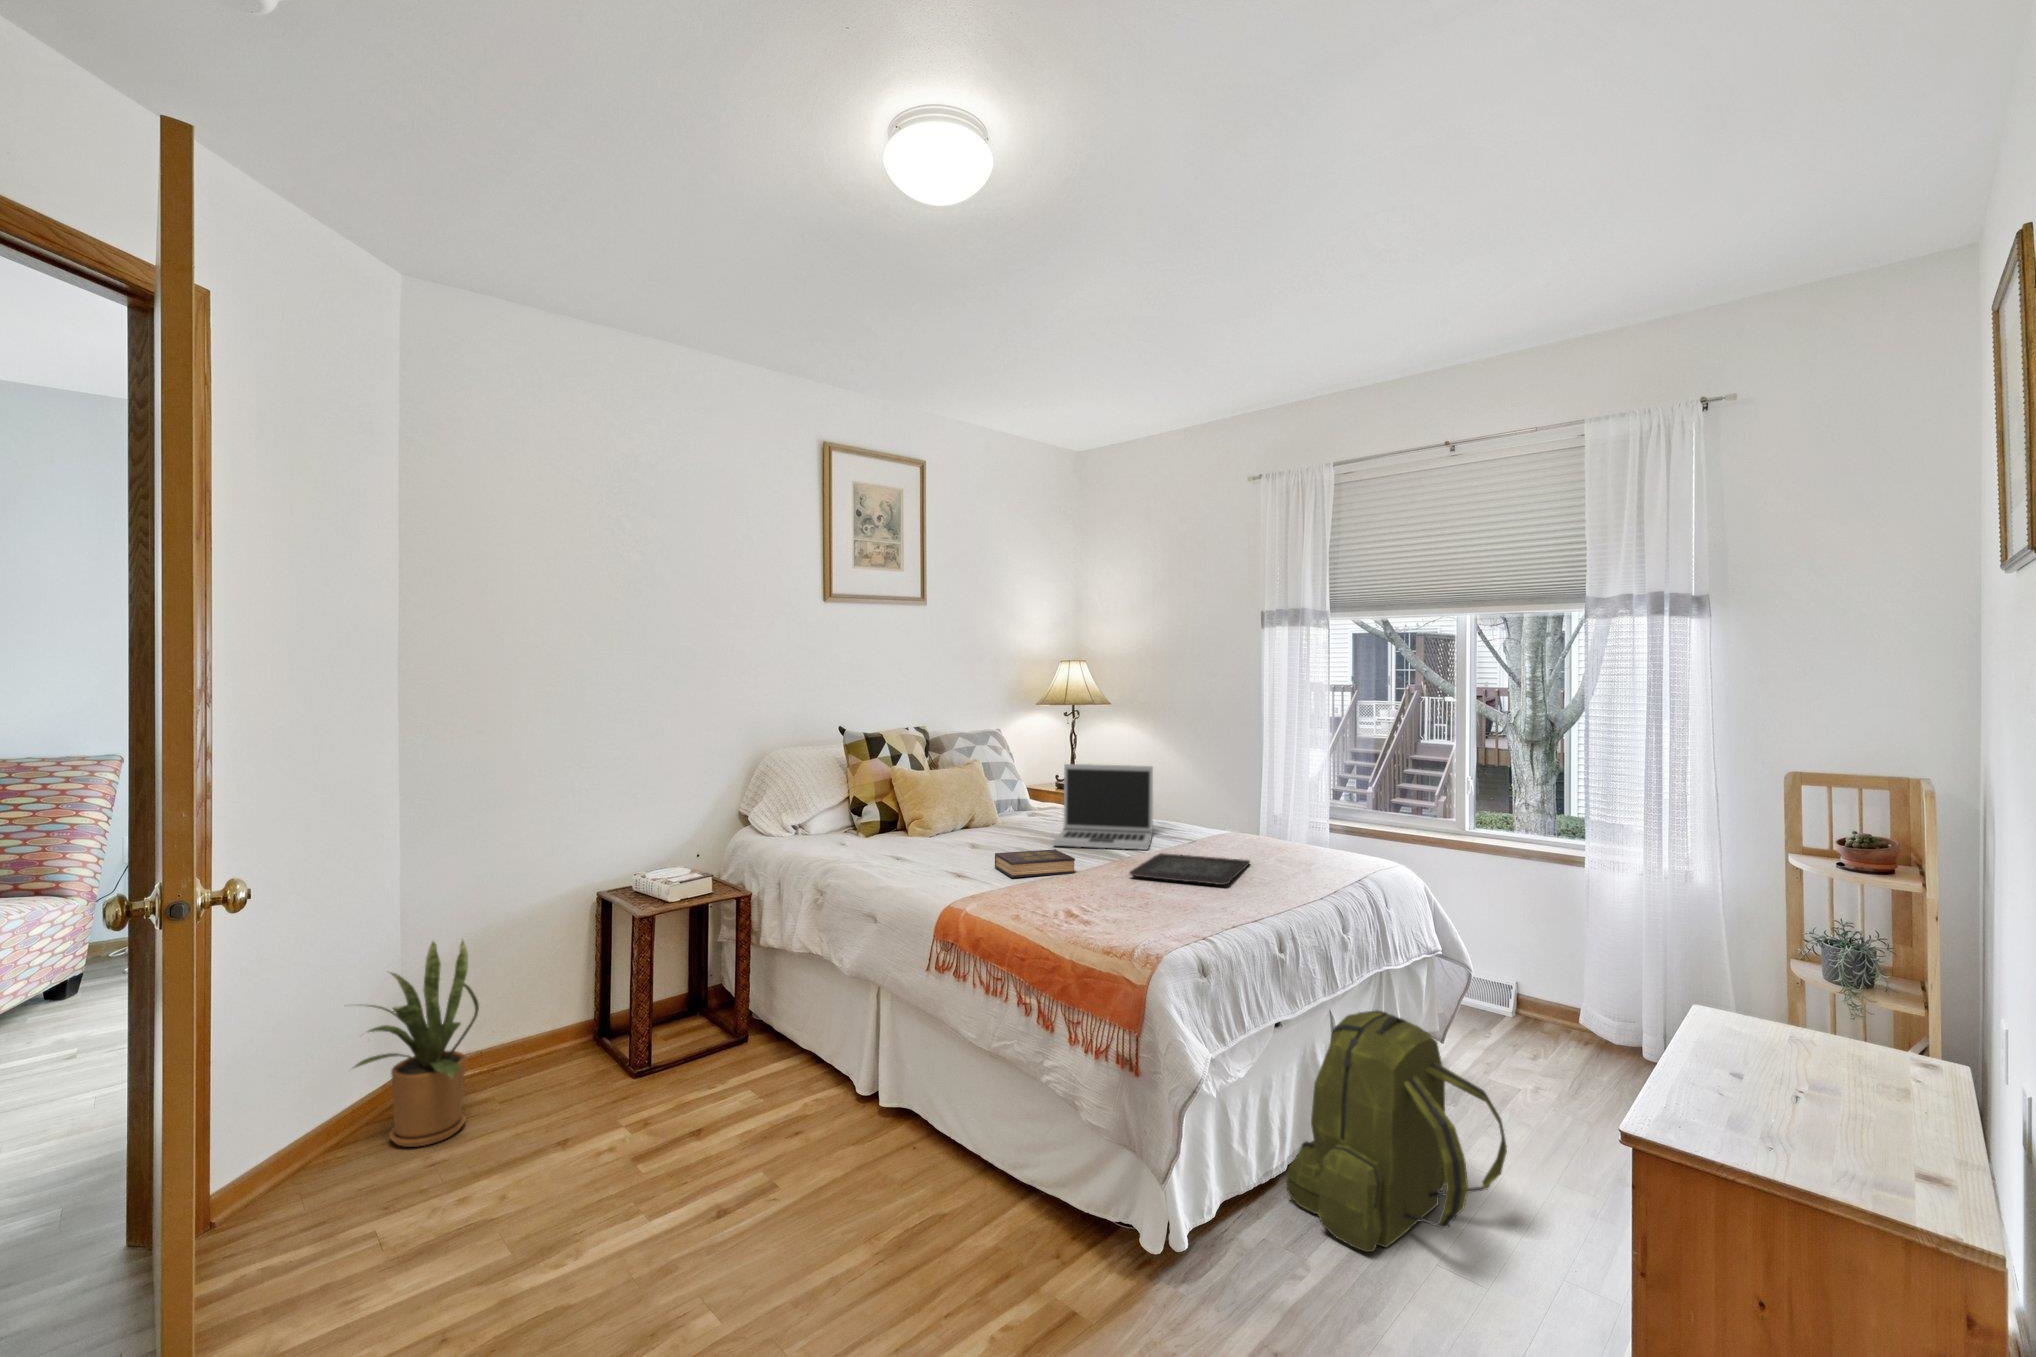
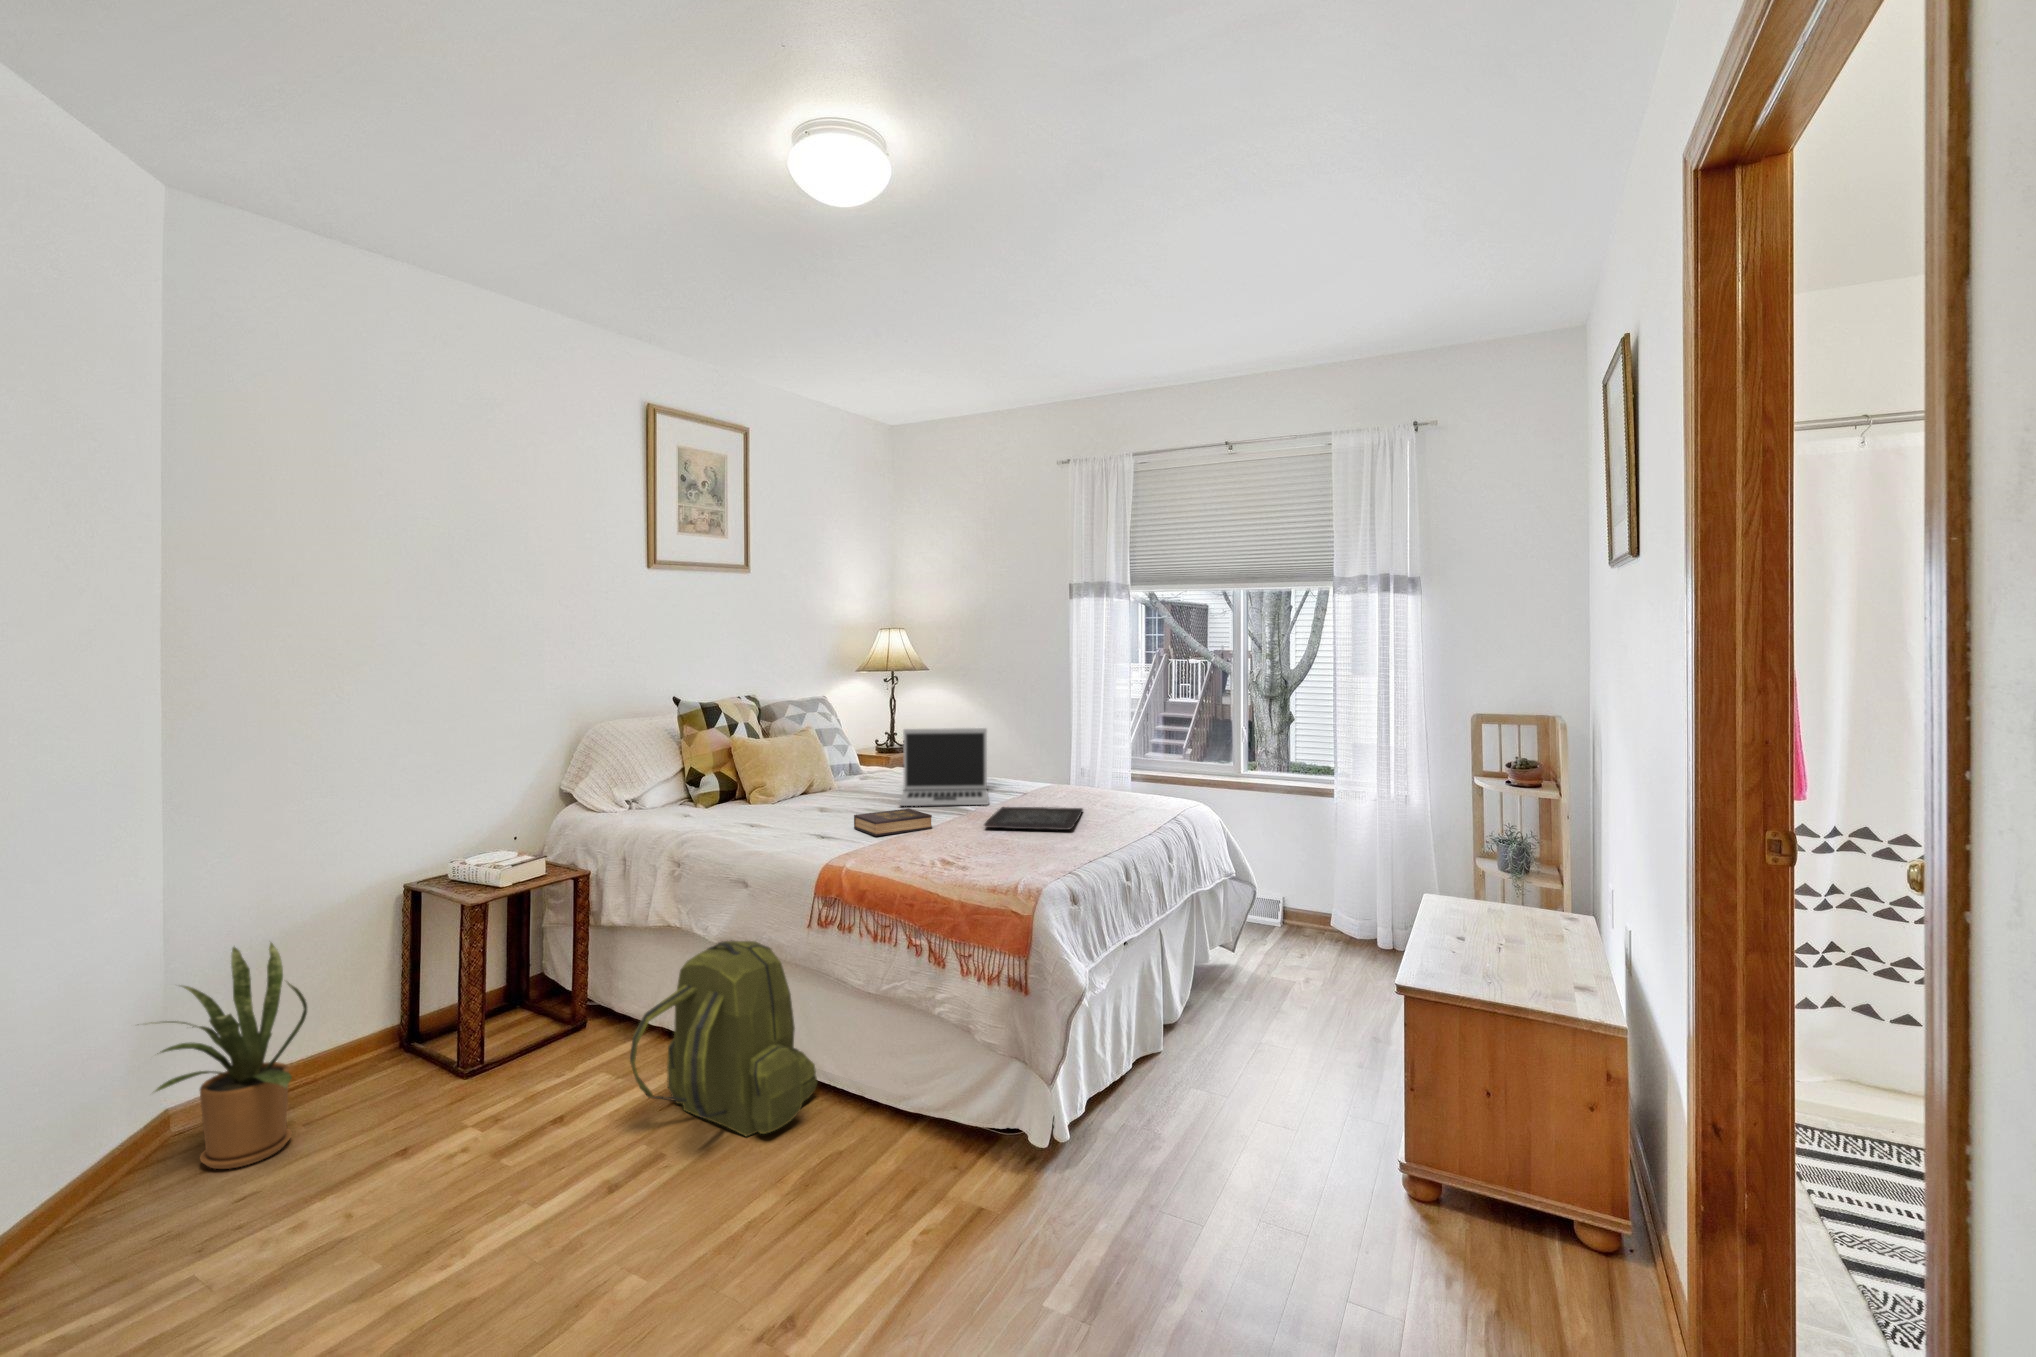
backpack: present [1286,1010,1507,1252] -> present [630,940,817,1136]

